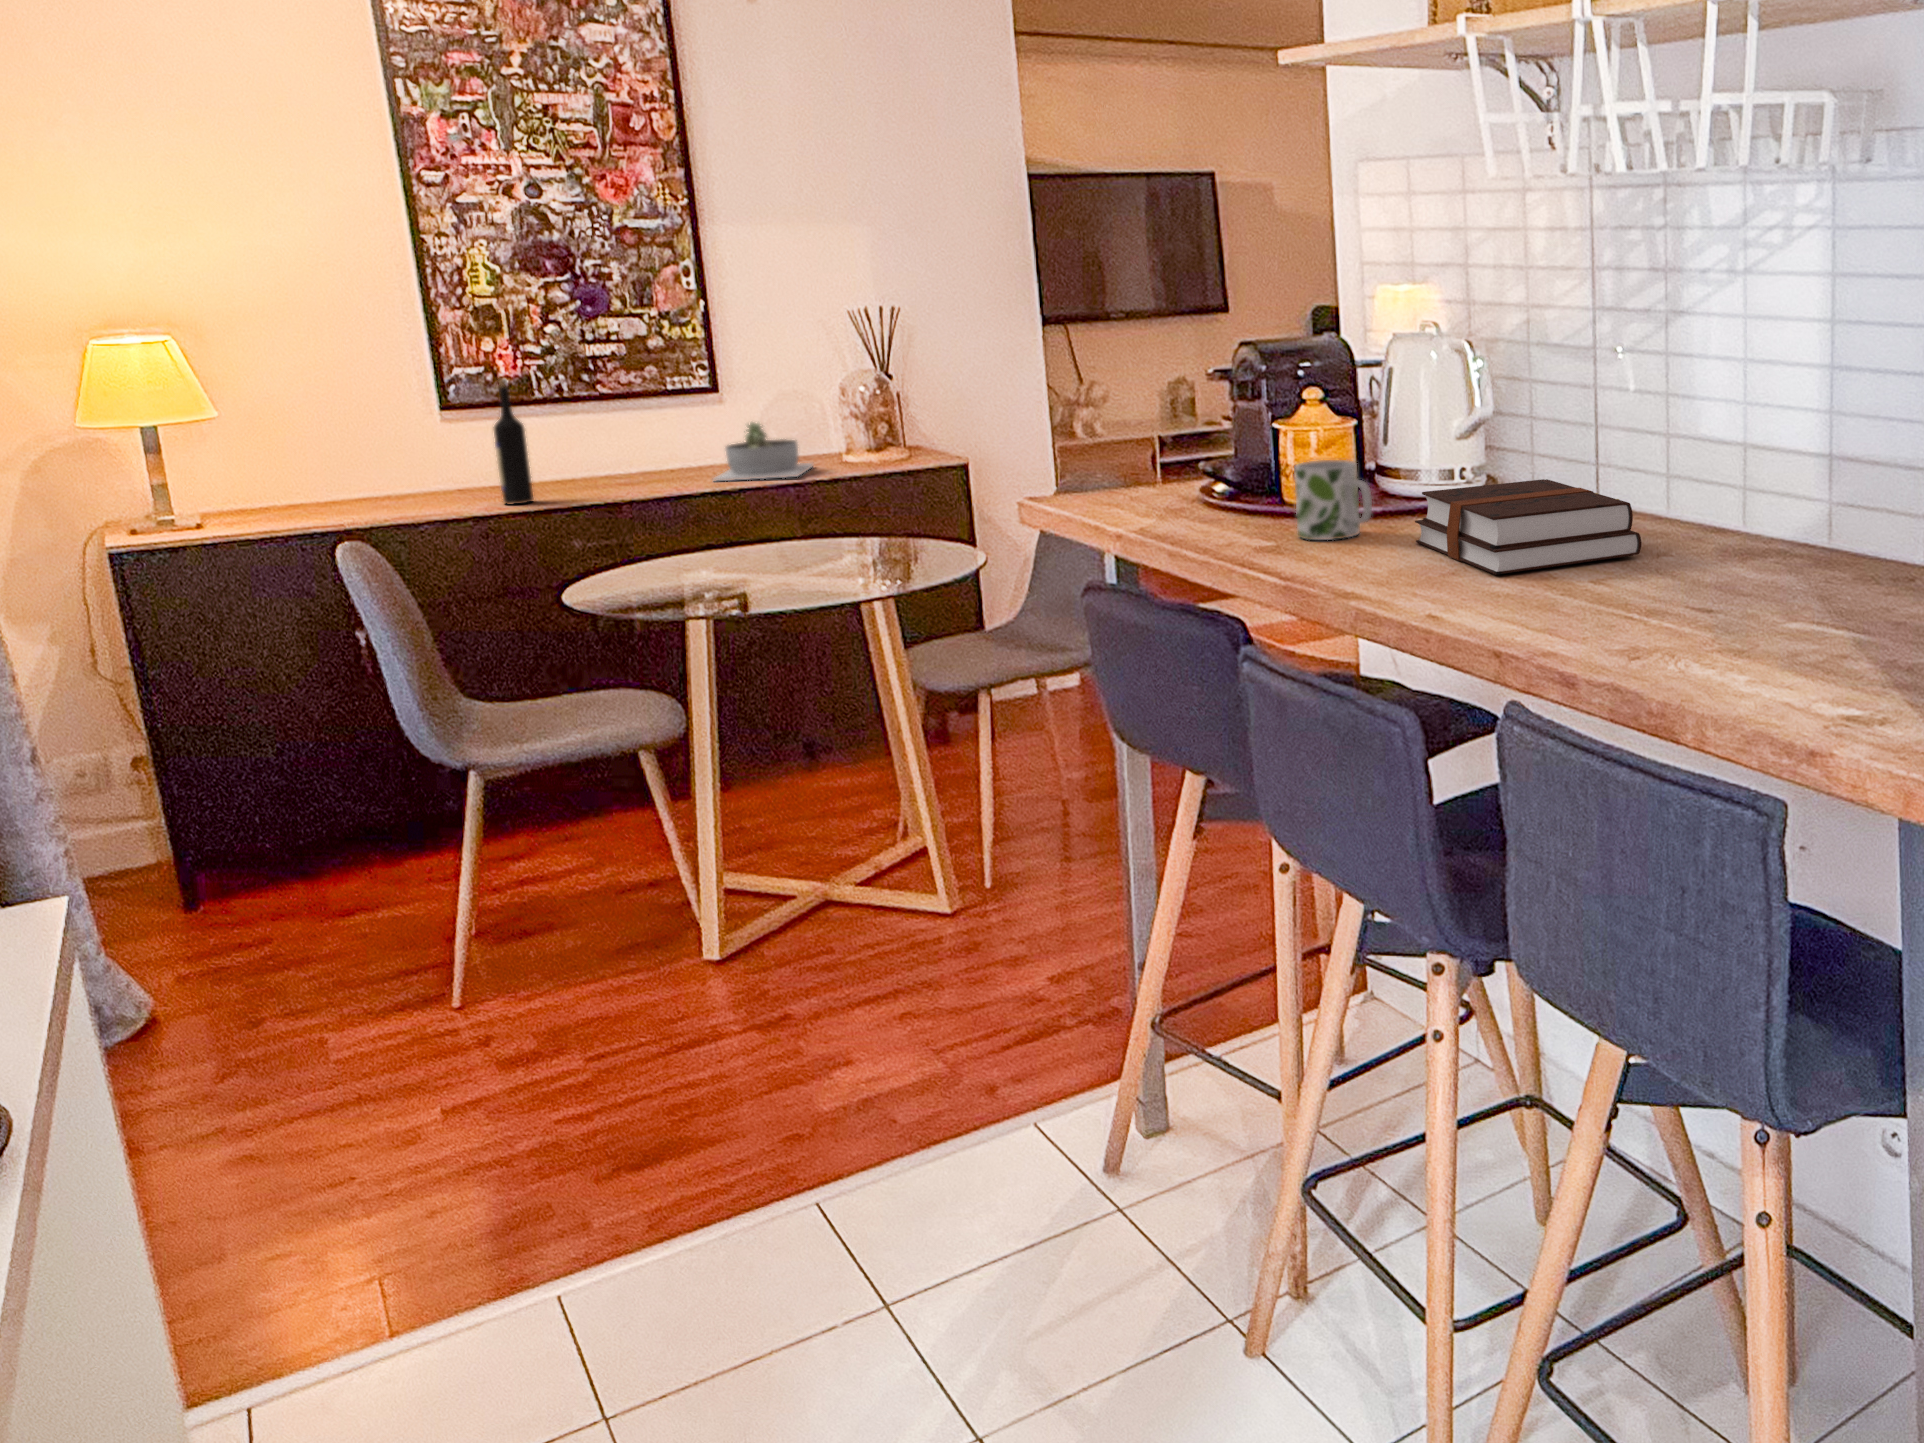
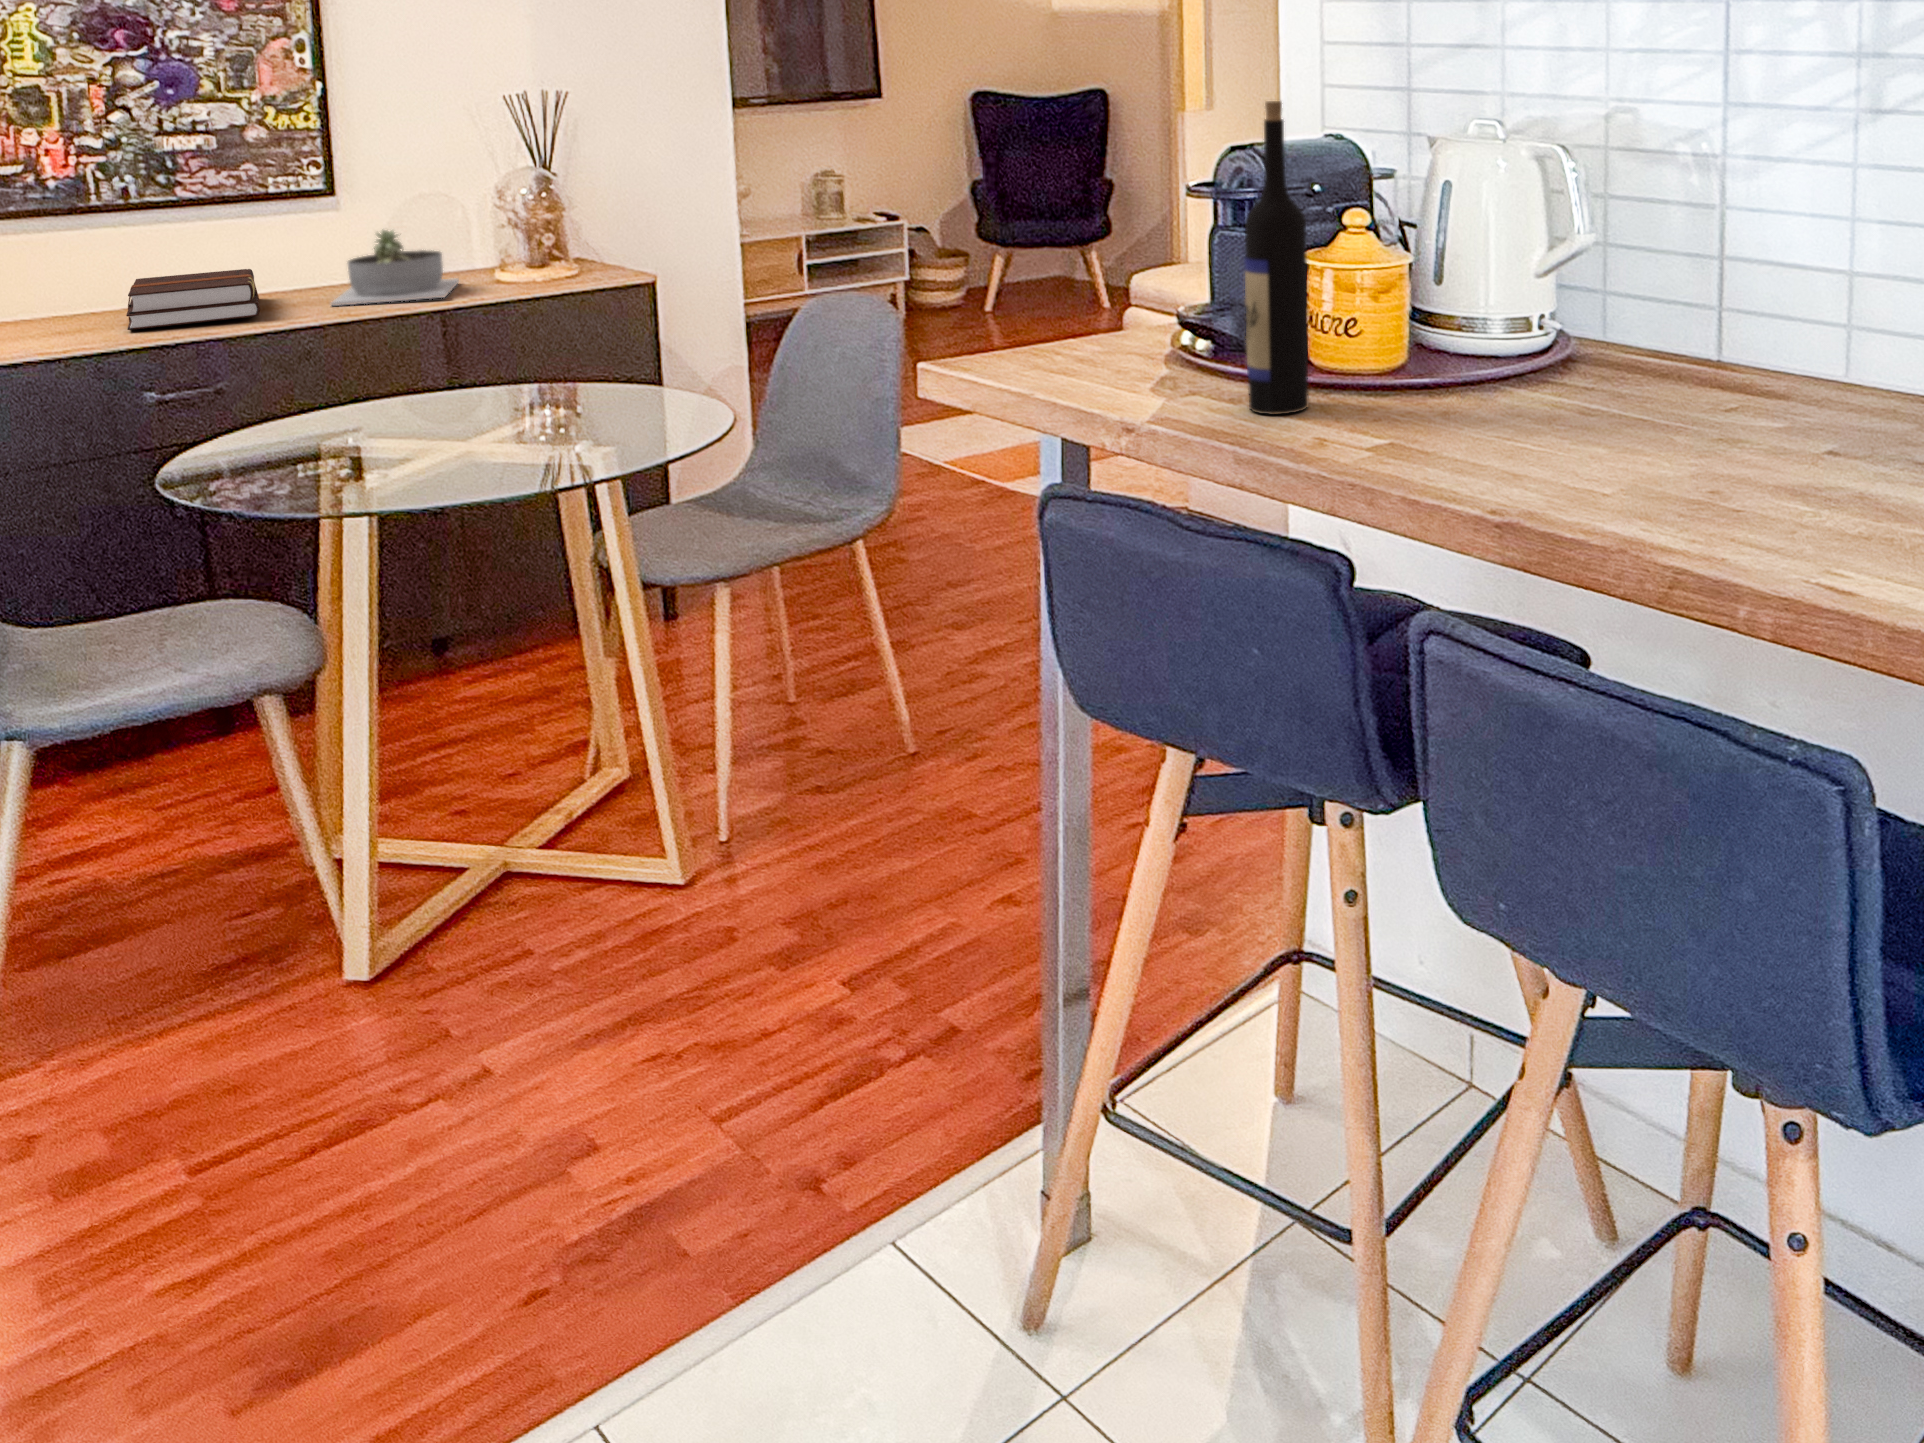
wine bottle: present [494,379,533,505] -> present [1244,101,1308,414]
mug: present [1294,460,1372,540] -> none [1381,306,1500,423]
hardback book: present [1415,479,1642,575] -> present [126,269,260,330]

